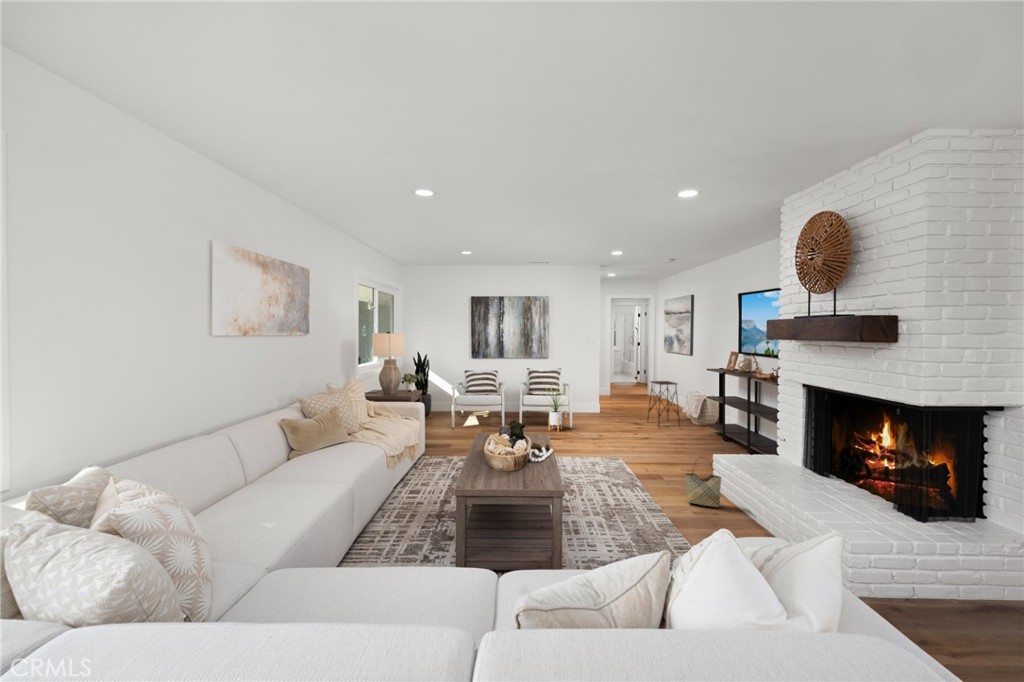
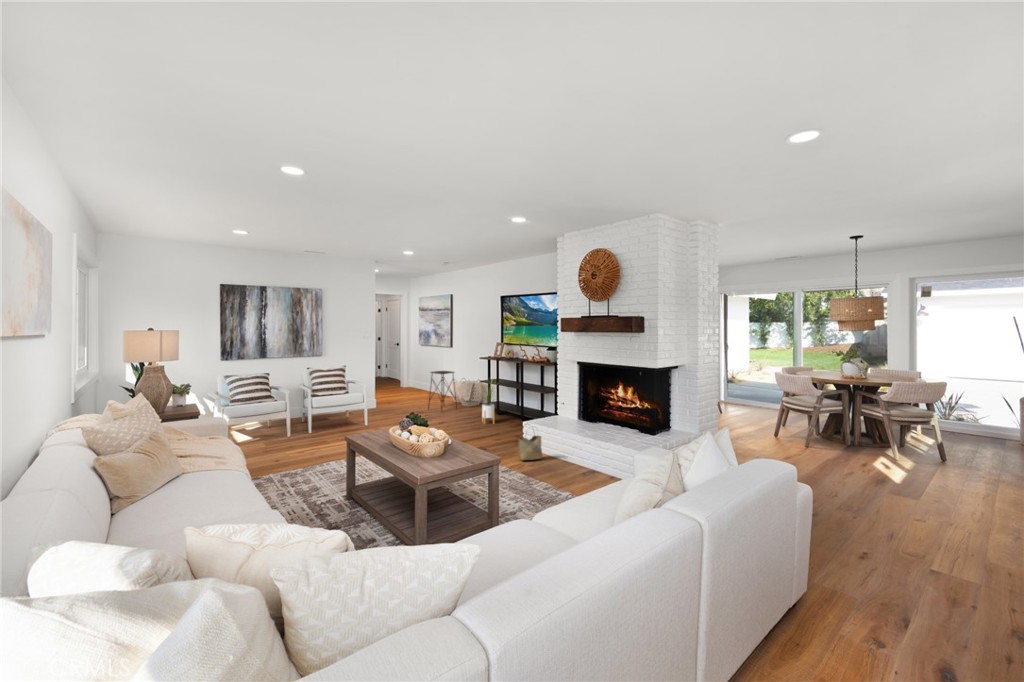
house plant: present [546,388,563,432] -> present [482,388,494,424]

